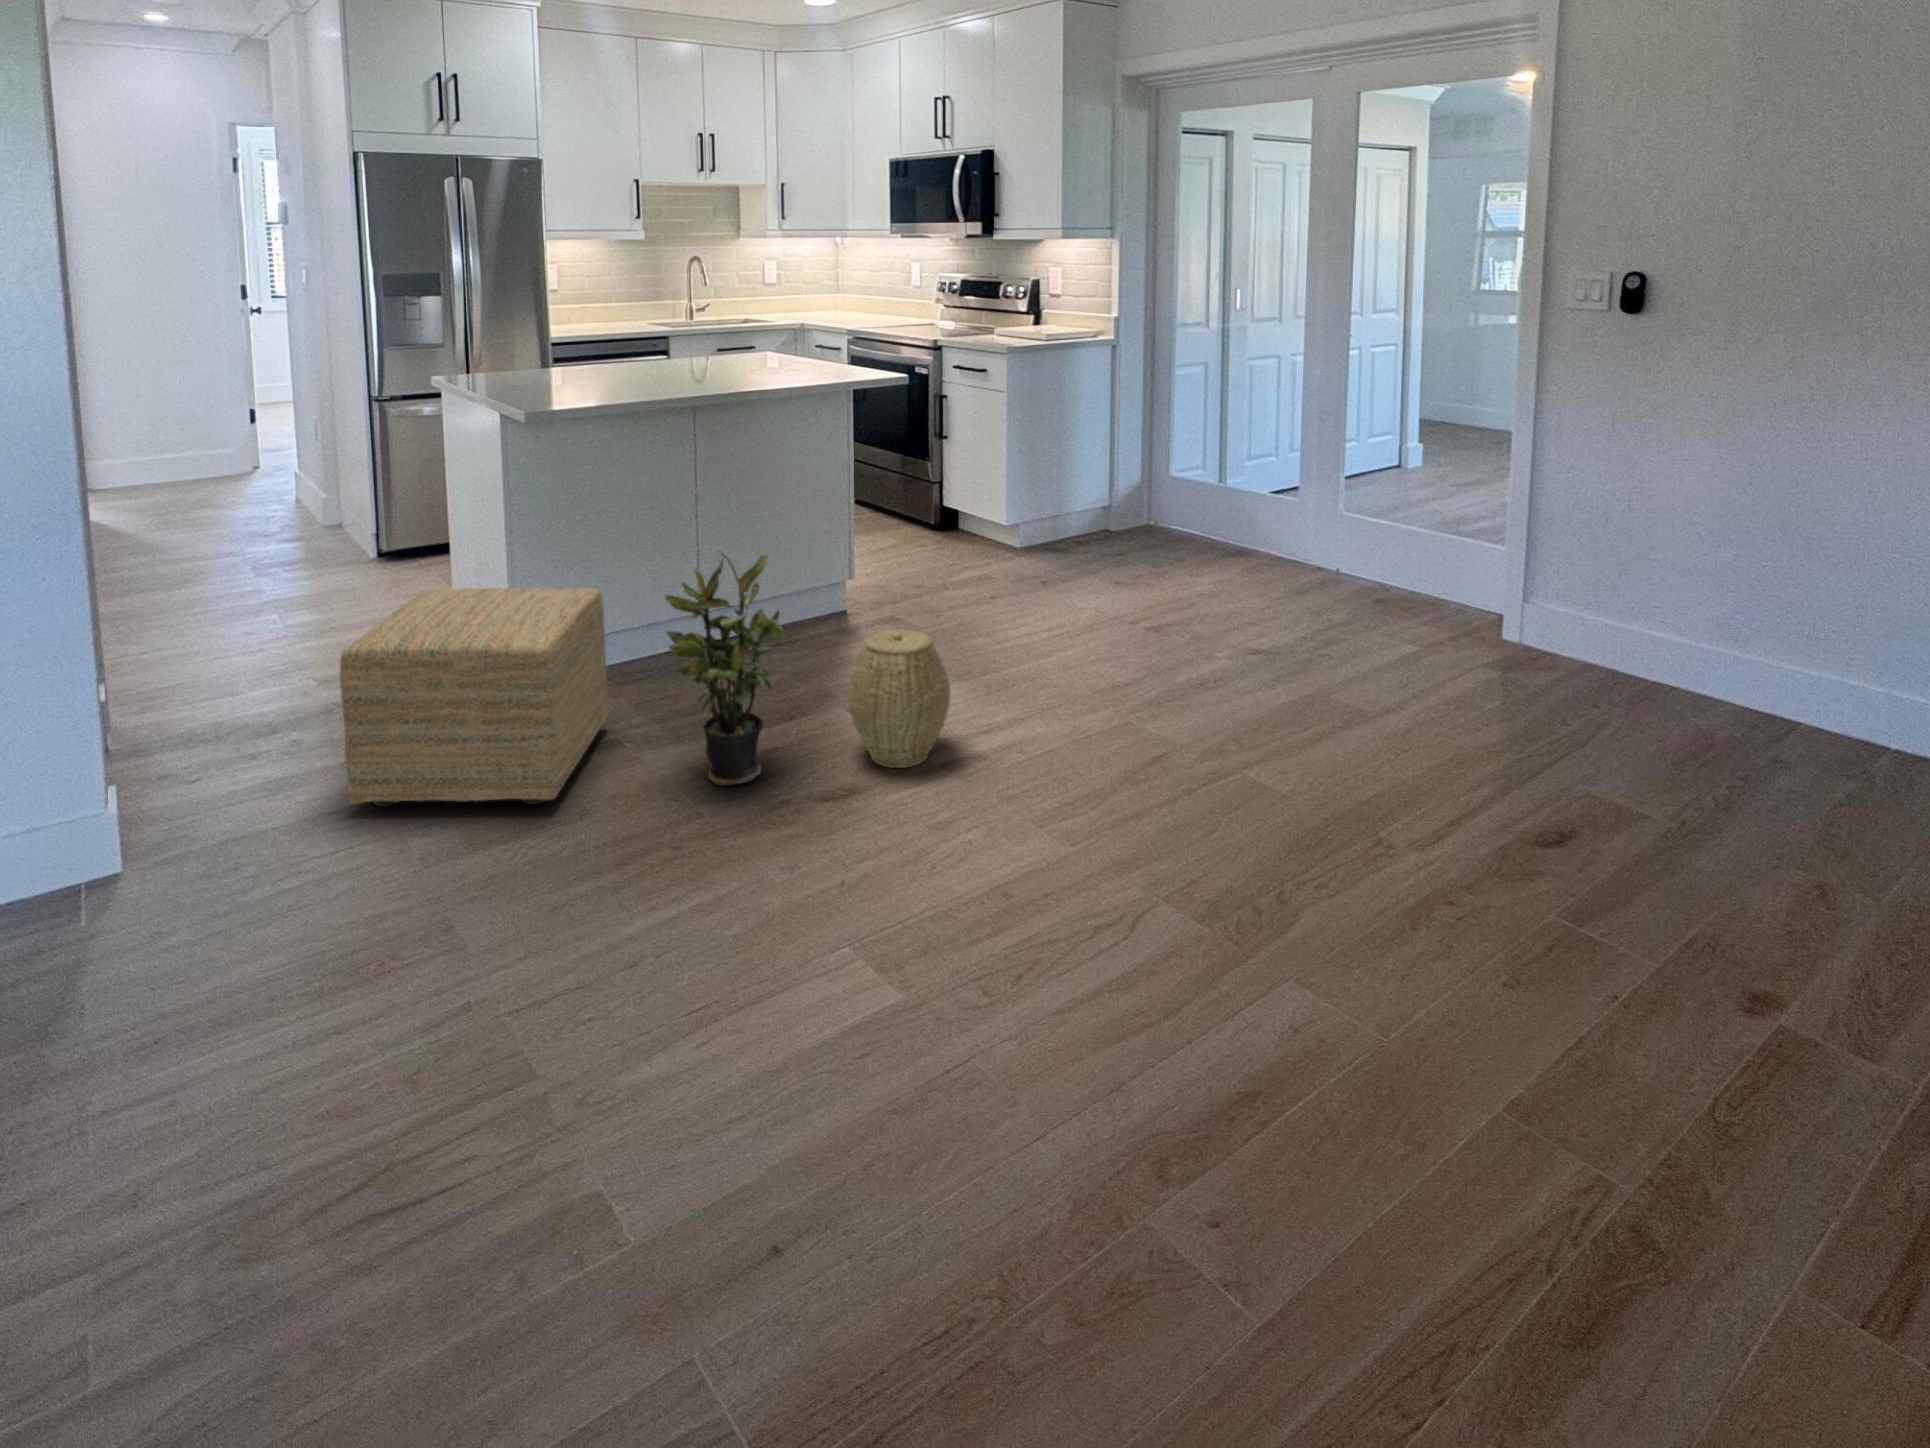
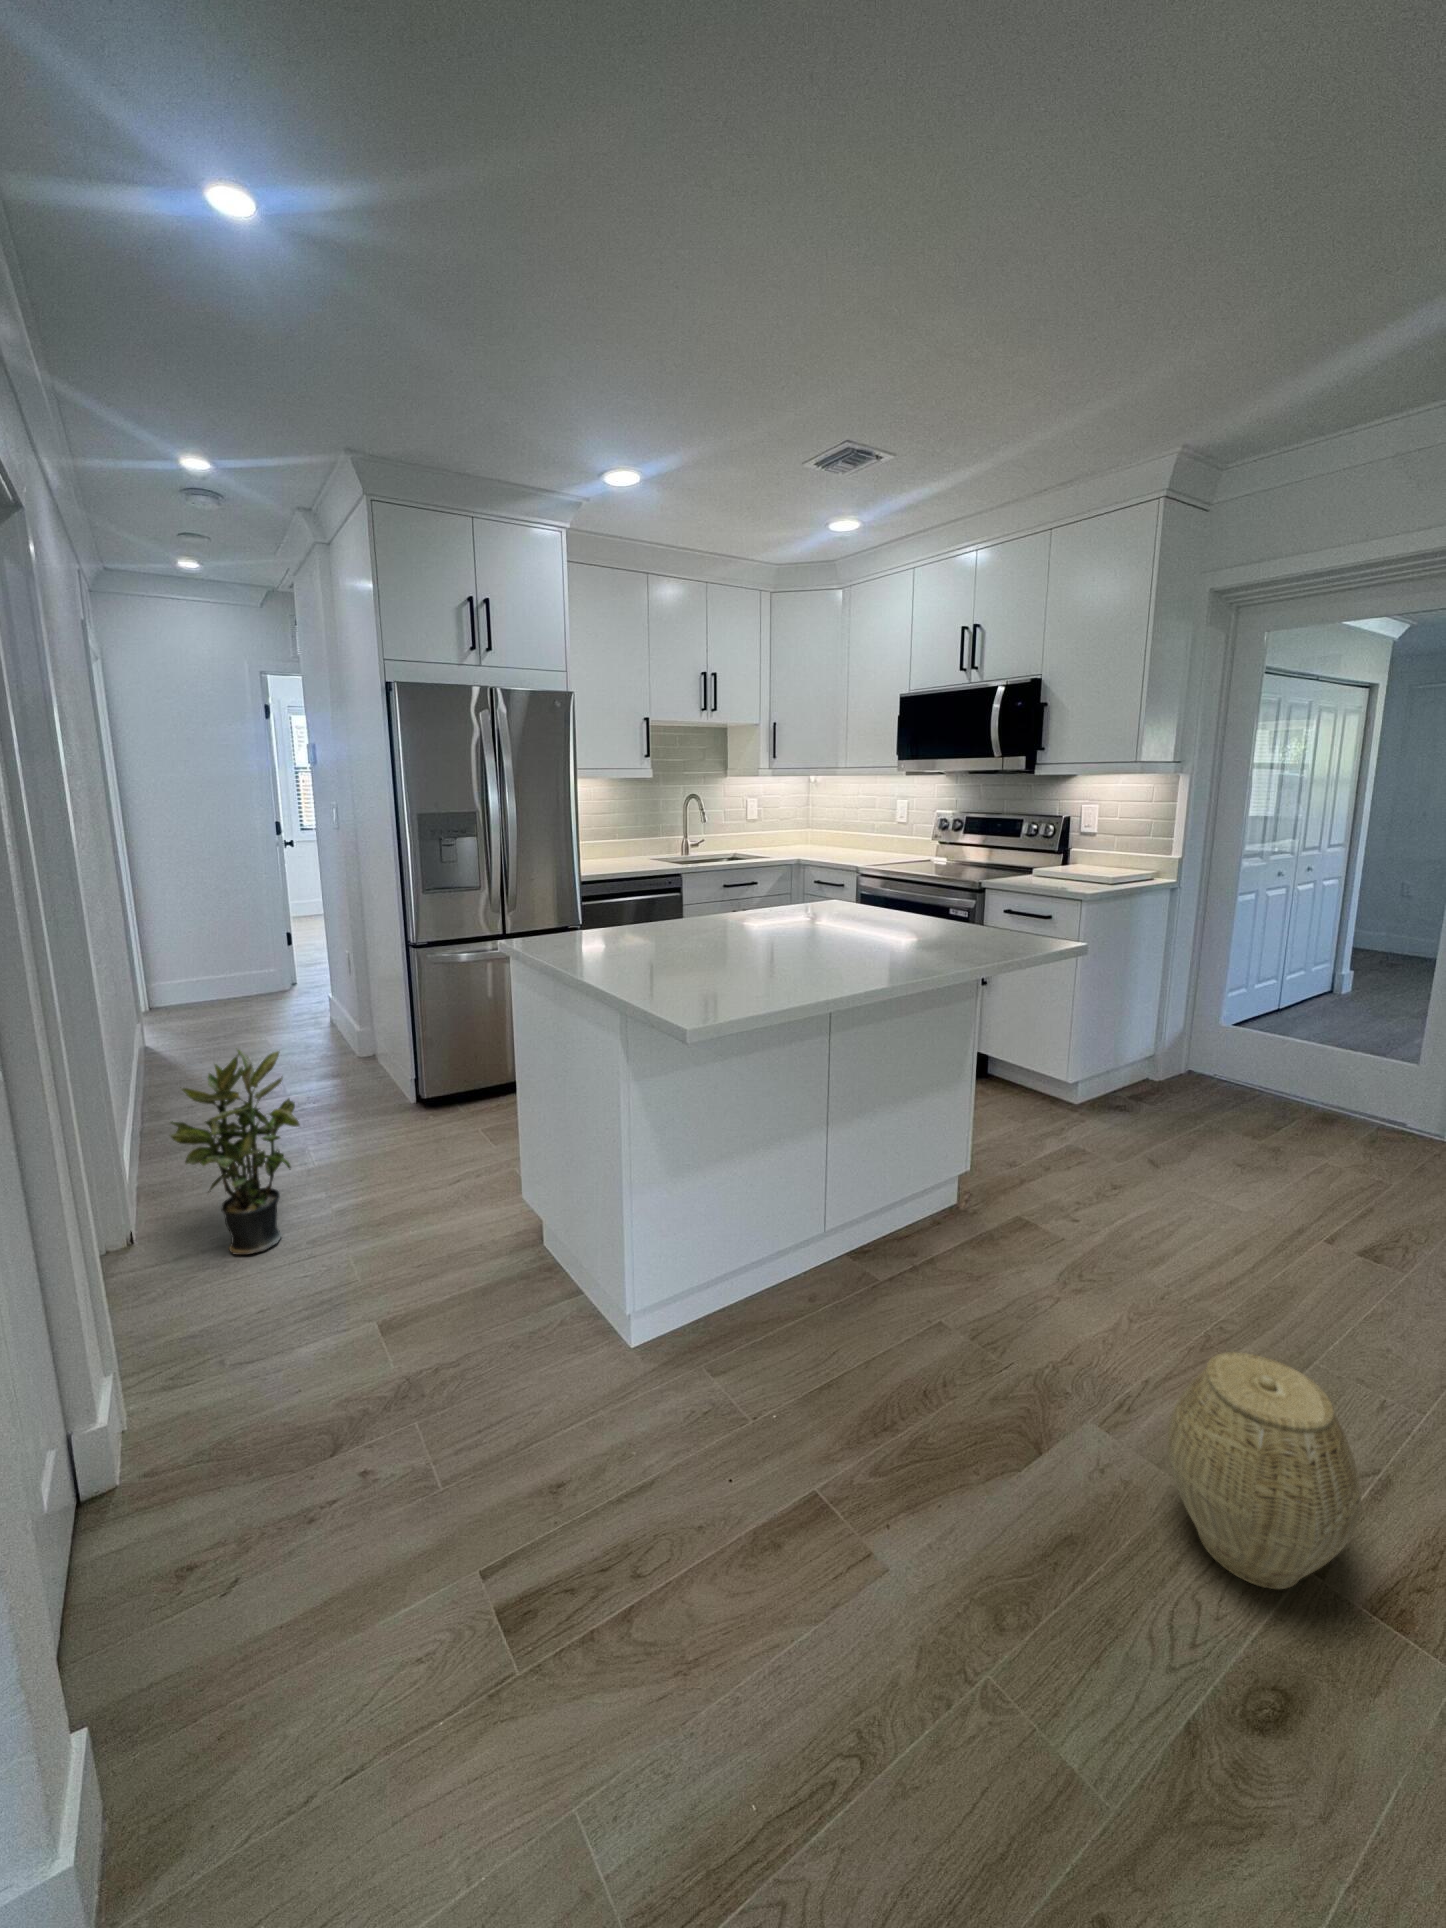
potted plant: present [665,552,786,786] -> present [170,1048,299,1255]
ottoman: present [340,588,608,807] -> none [445,1259,793,1692]

